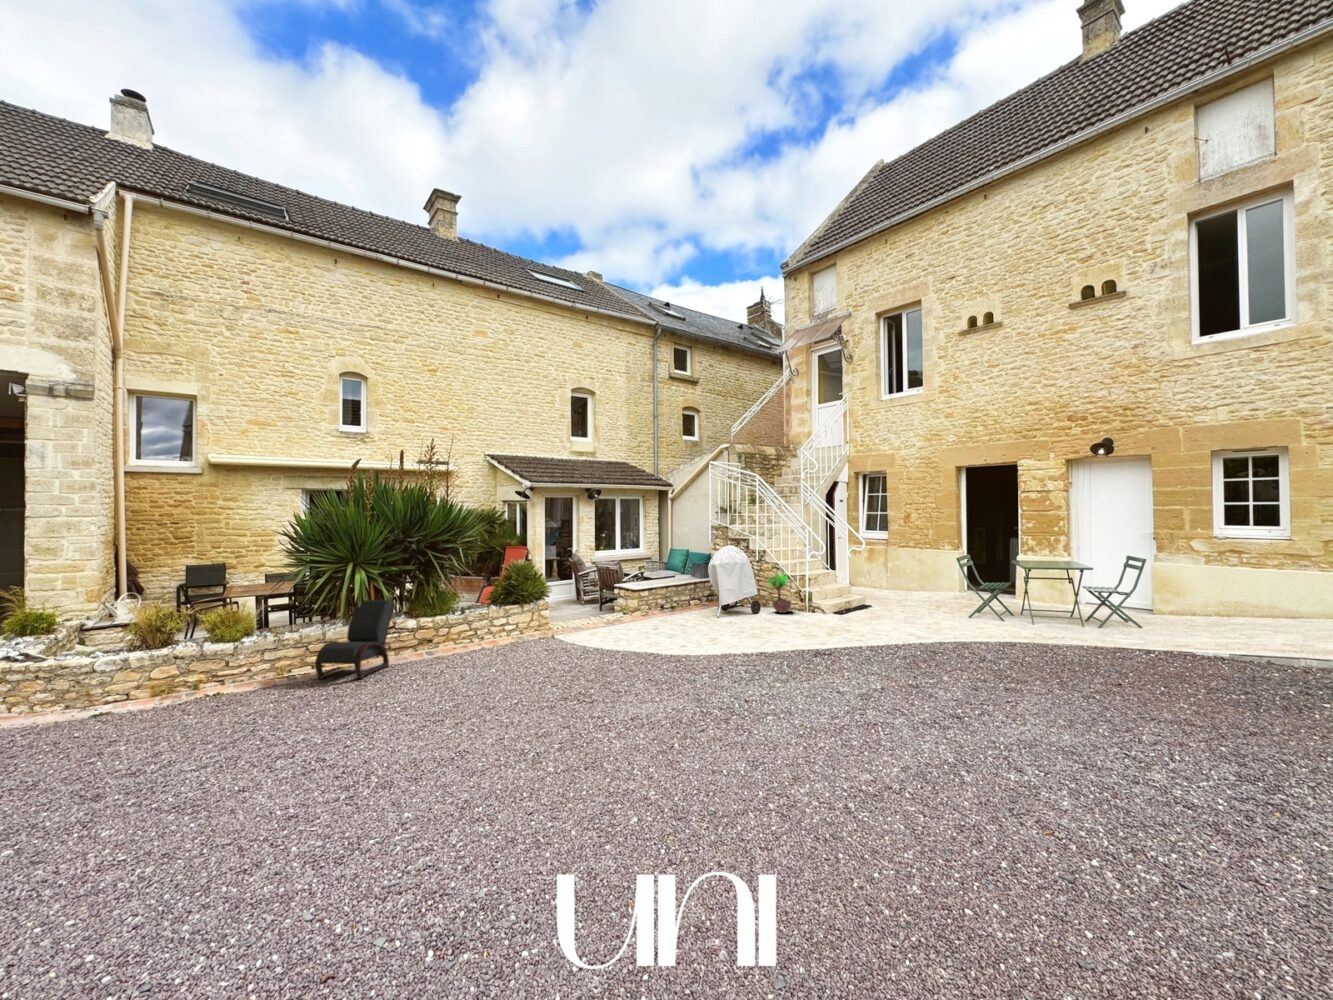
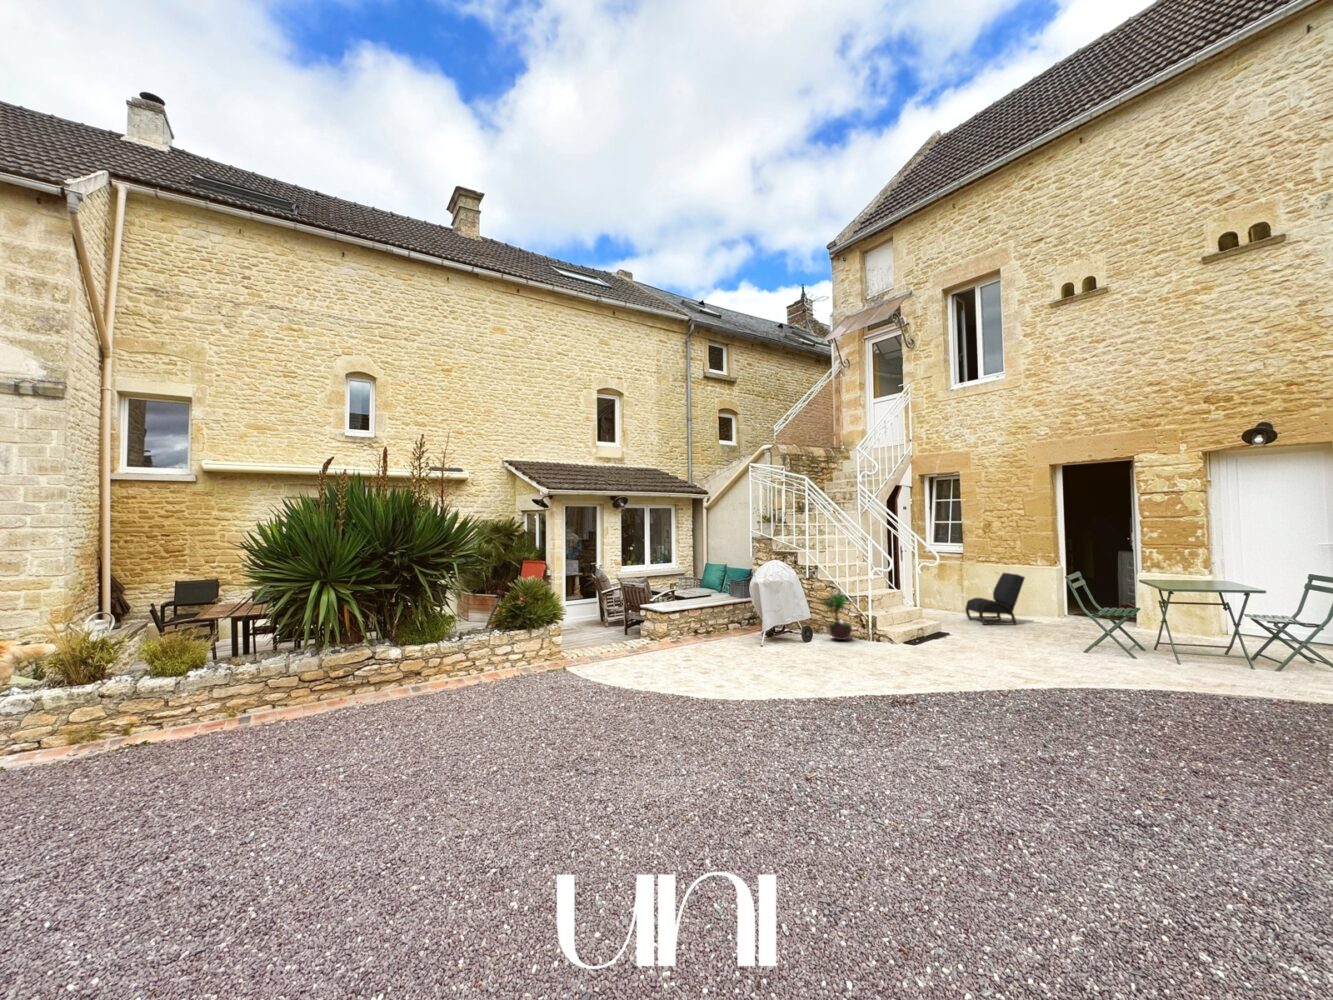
lounge chair: present [315,600,394,679] -> present [965,573,1025,625]

